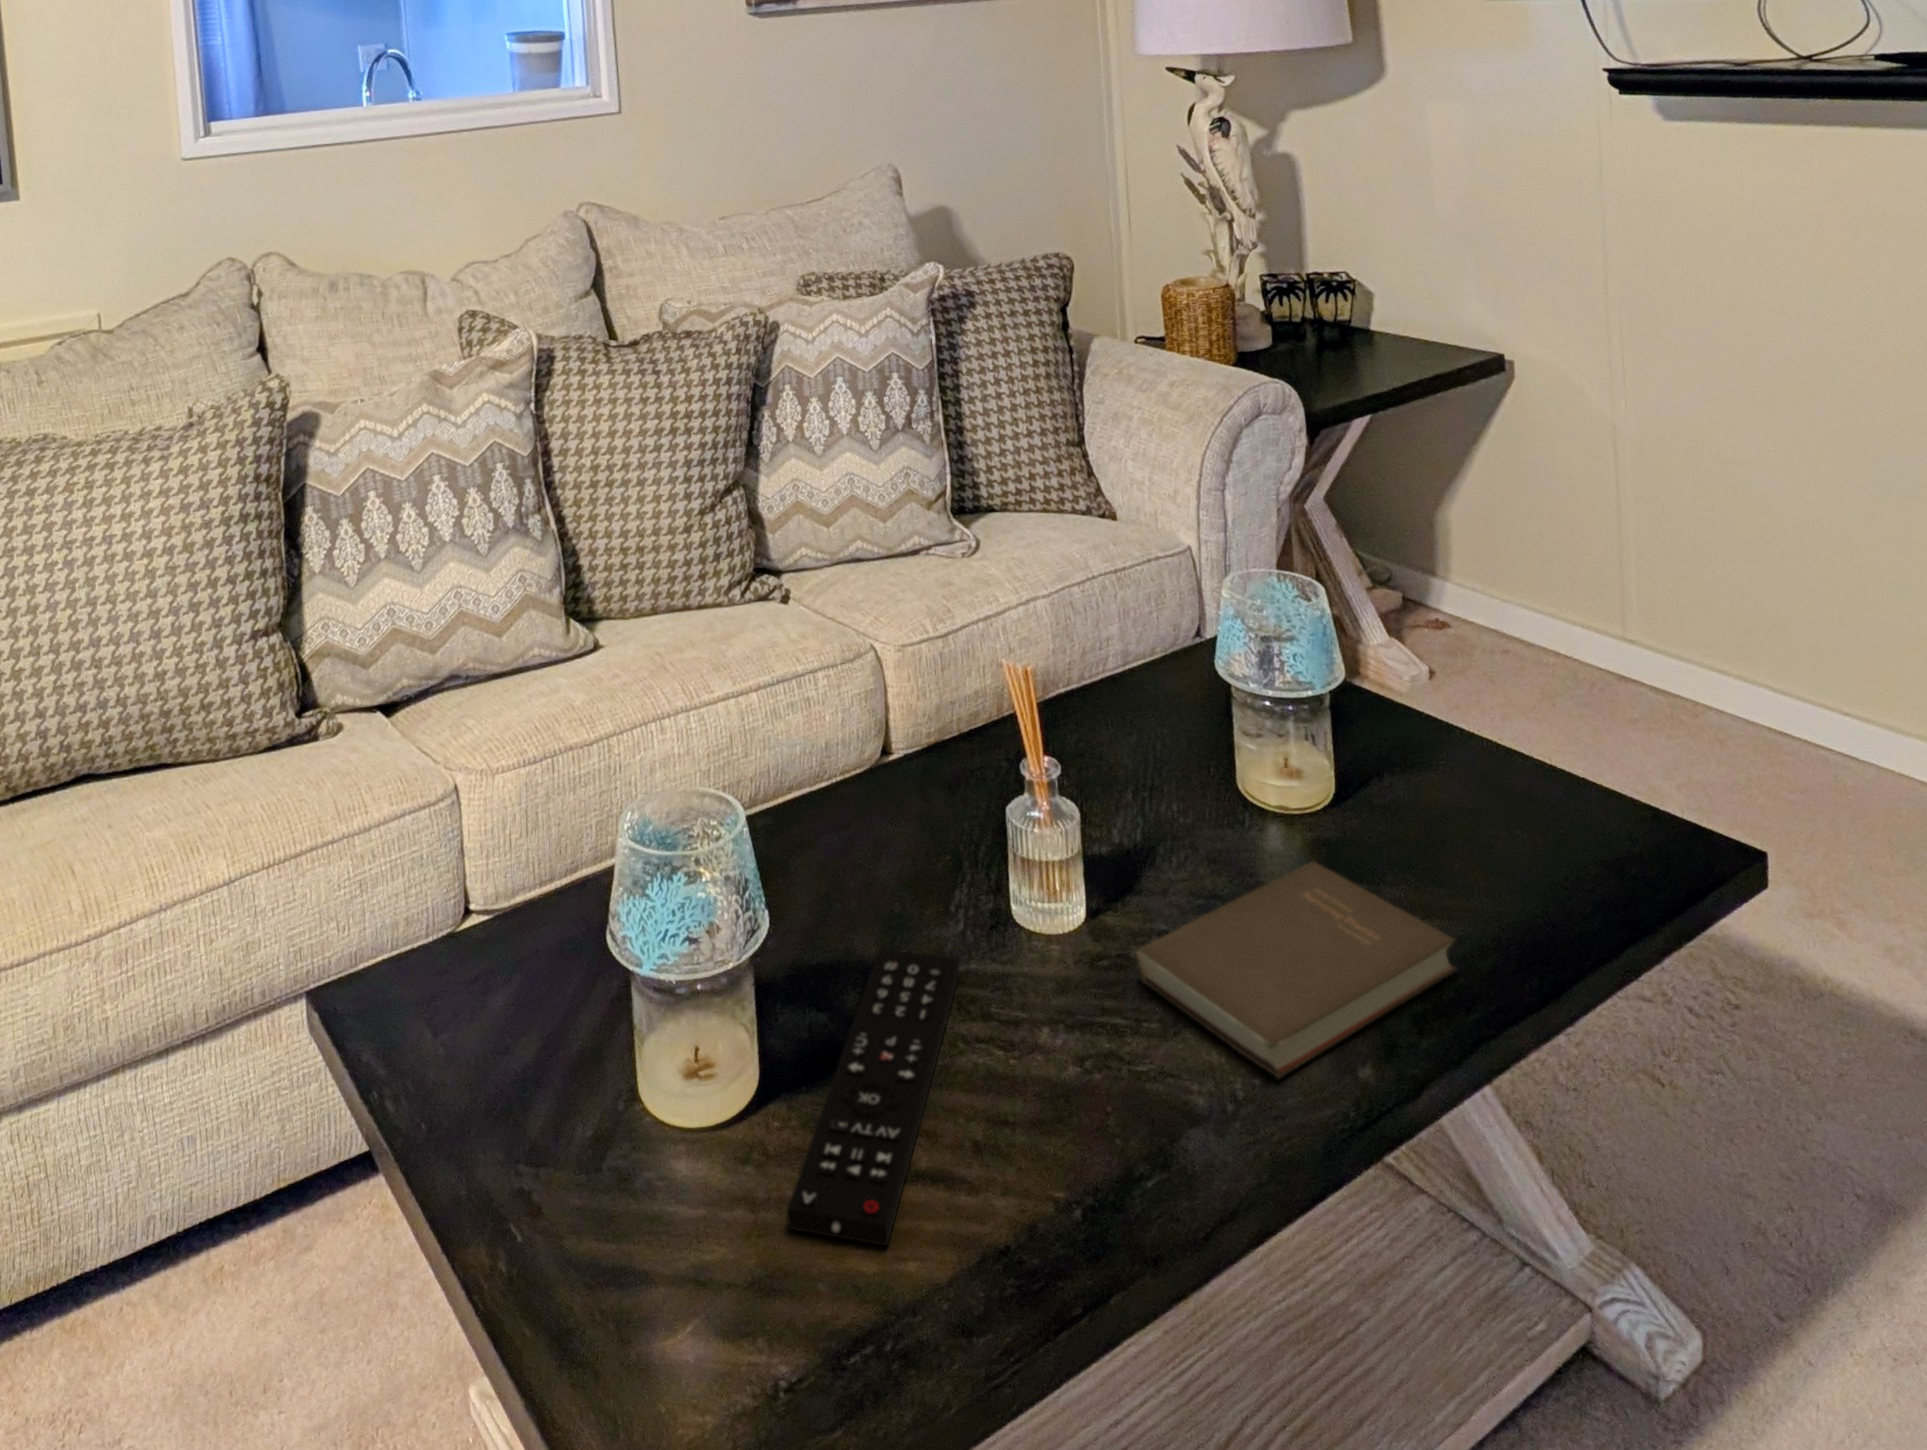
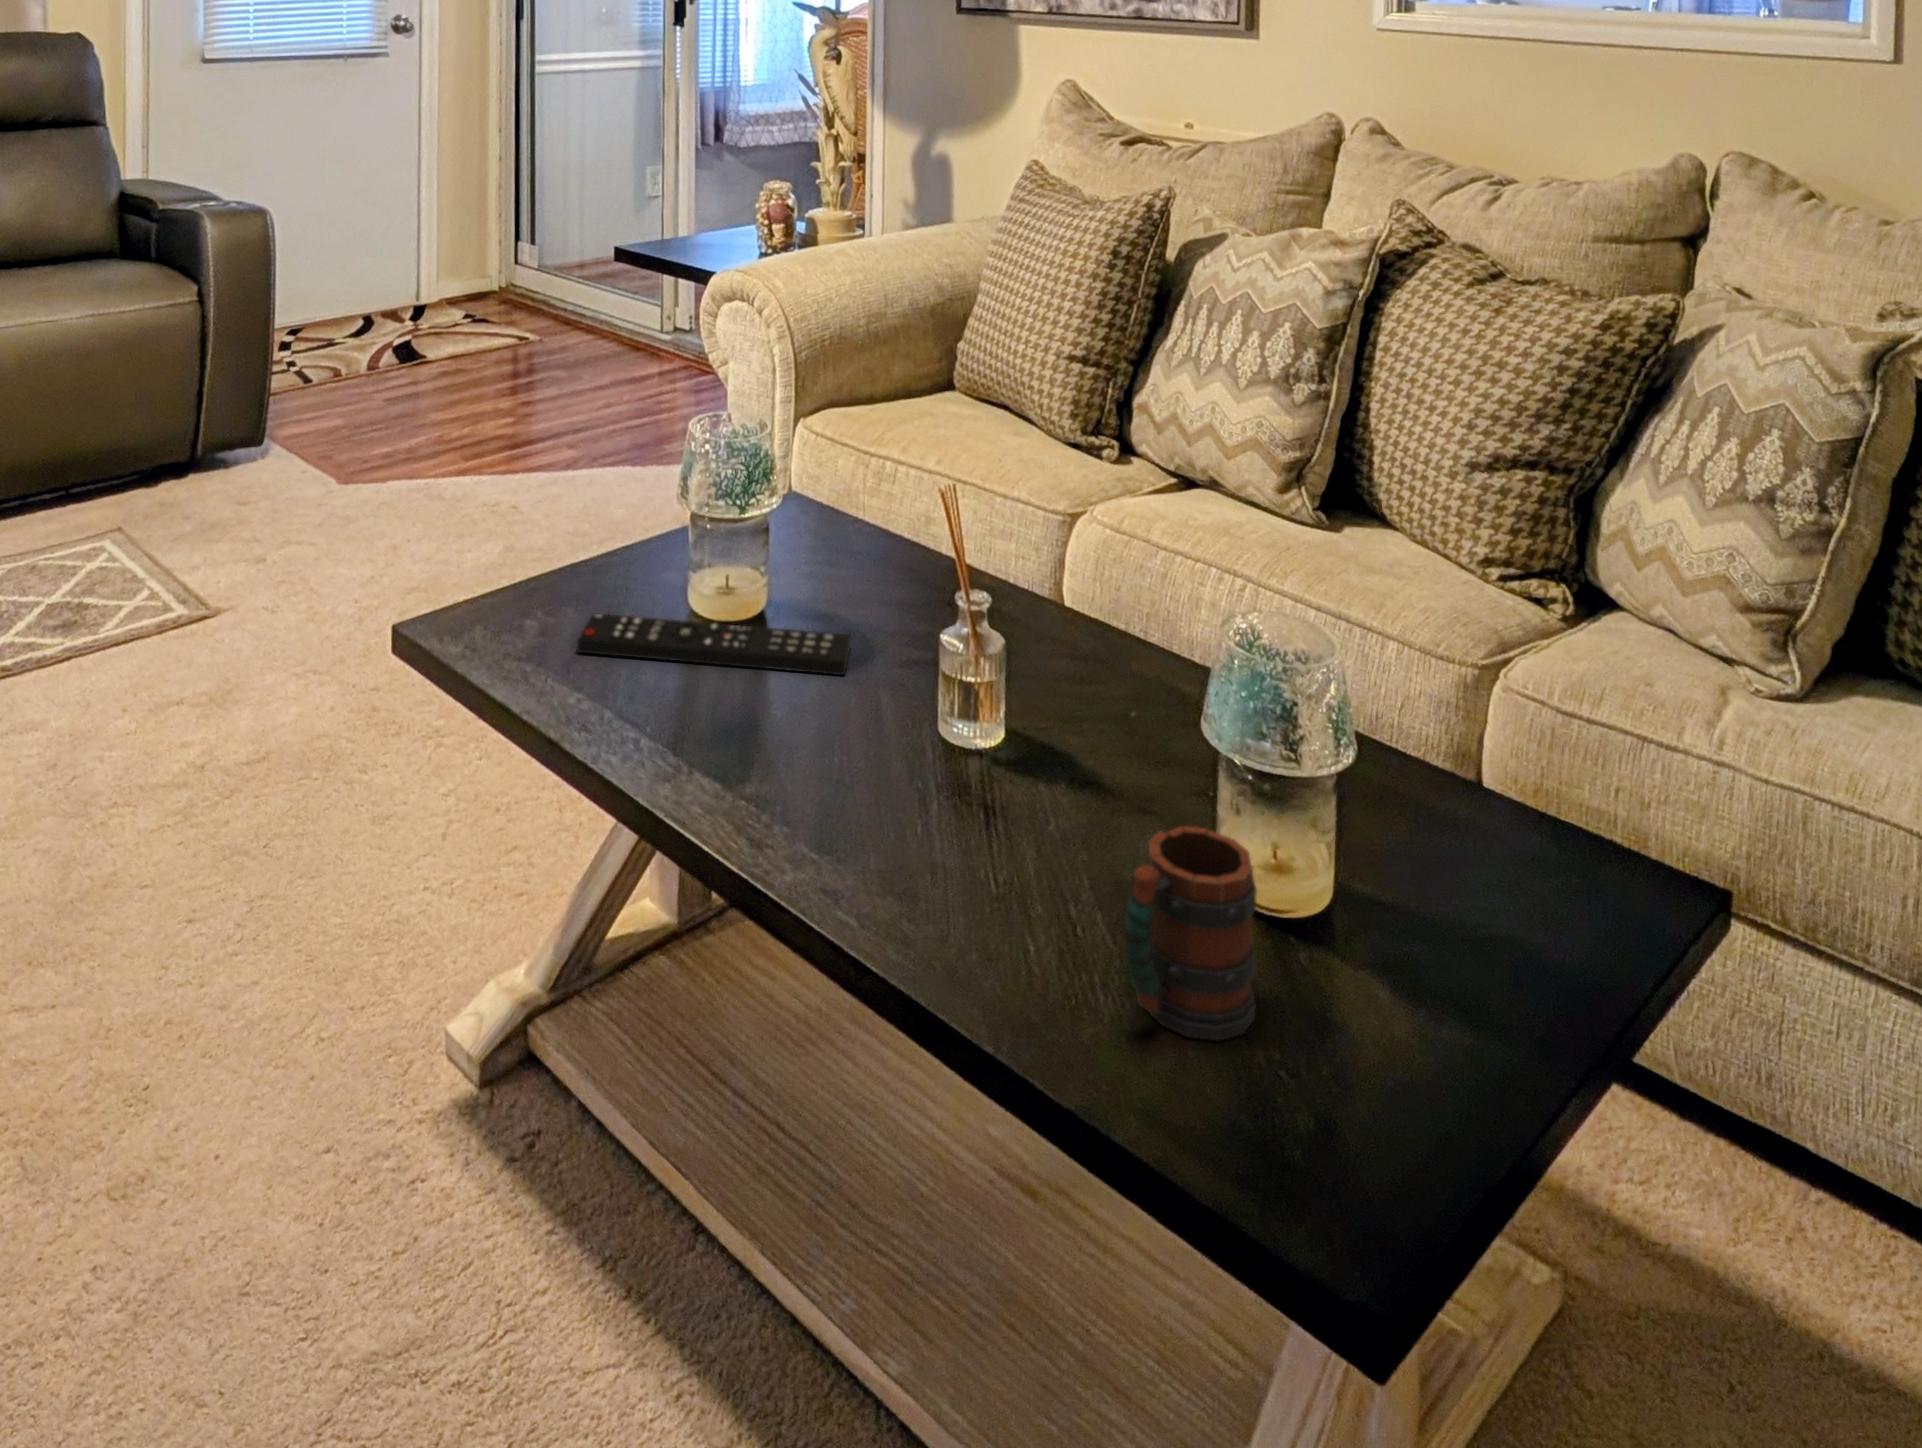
mug: none [1464,704,1589,859] -> present [1124,826,1257,1040]
book: present [1136,862,1456,1078] -> none [733,718,1021,907]

